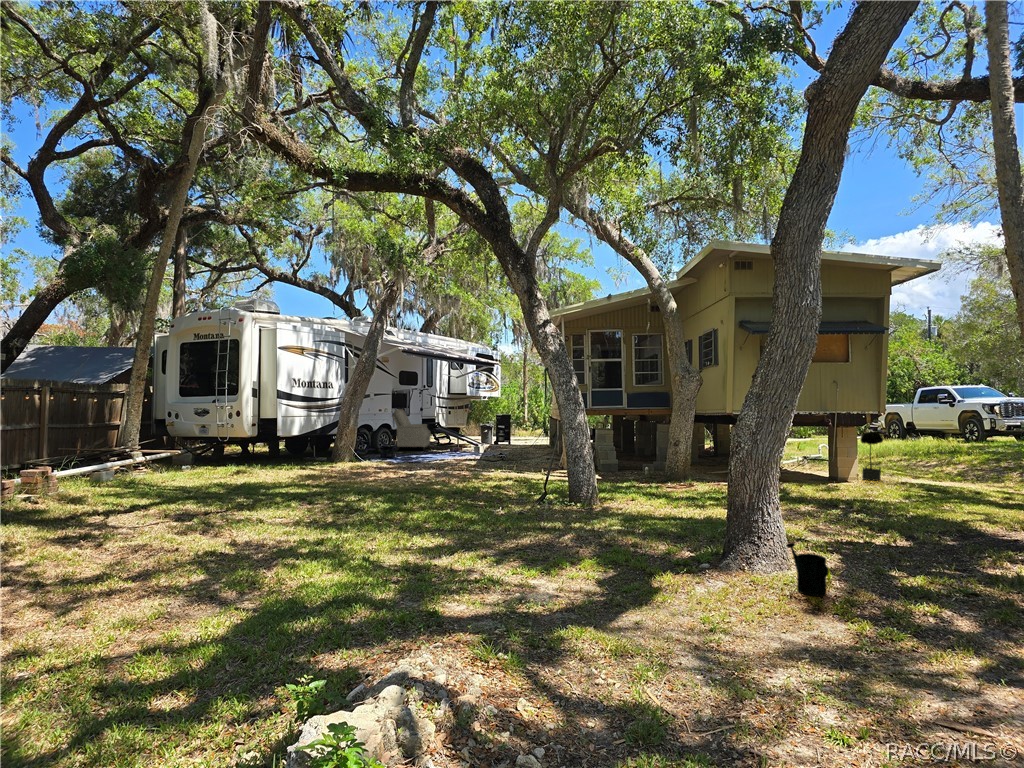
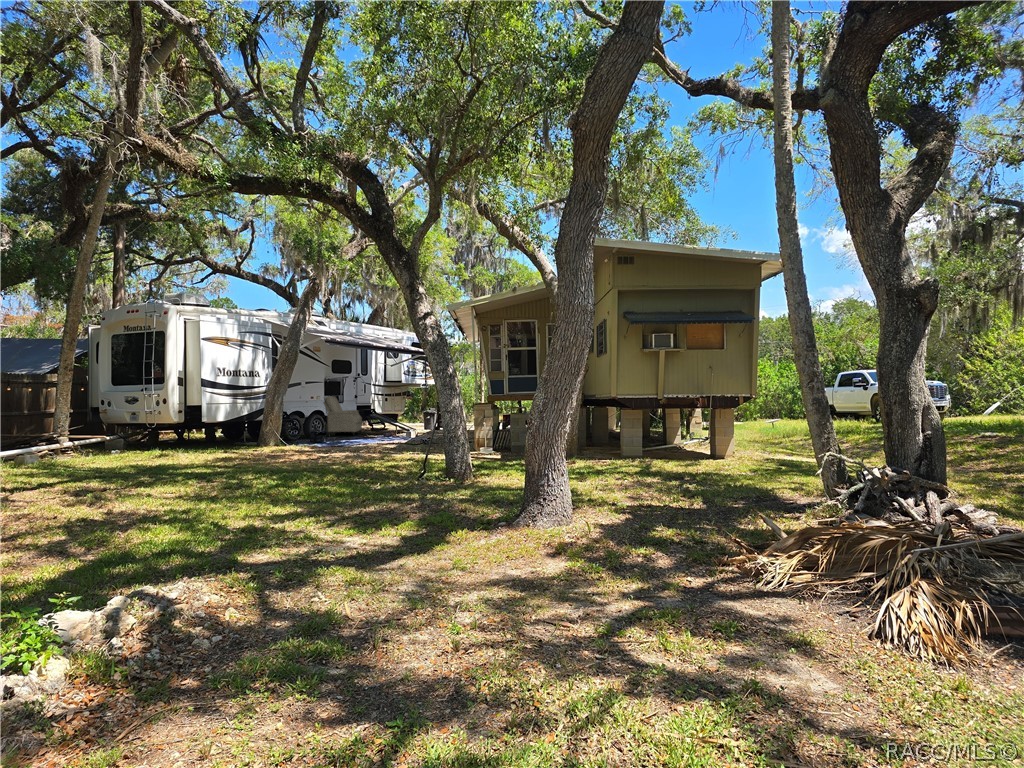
potted tree: present [861,431,883,481] -> none [726,413,746,458]
watering can: present [787,543,829,596] -> none [545,503,566,543]

